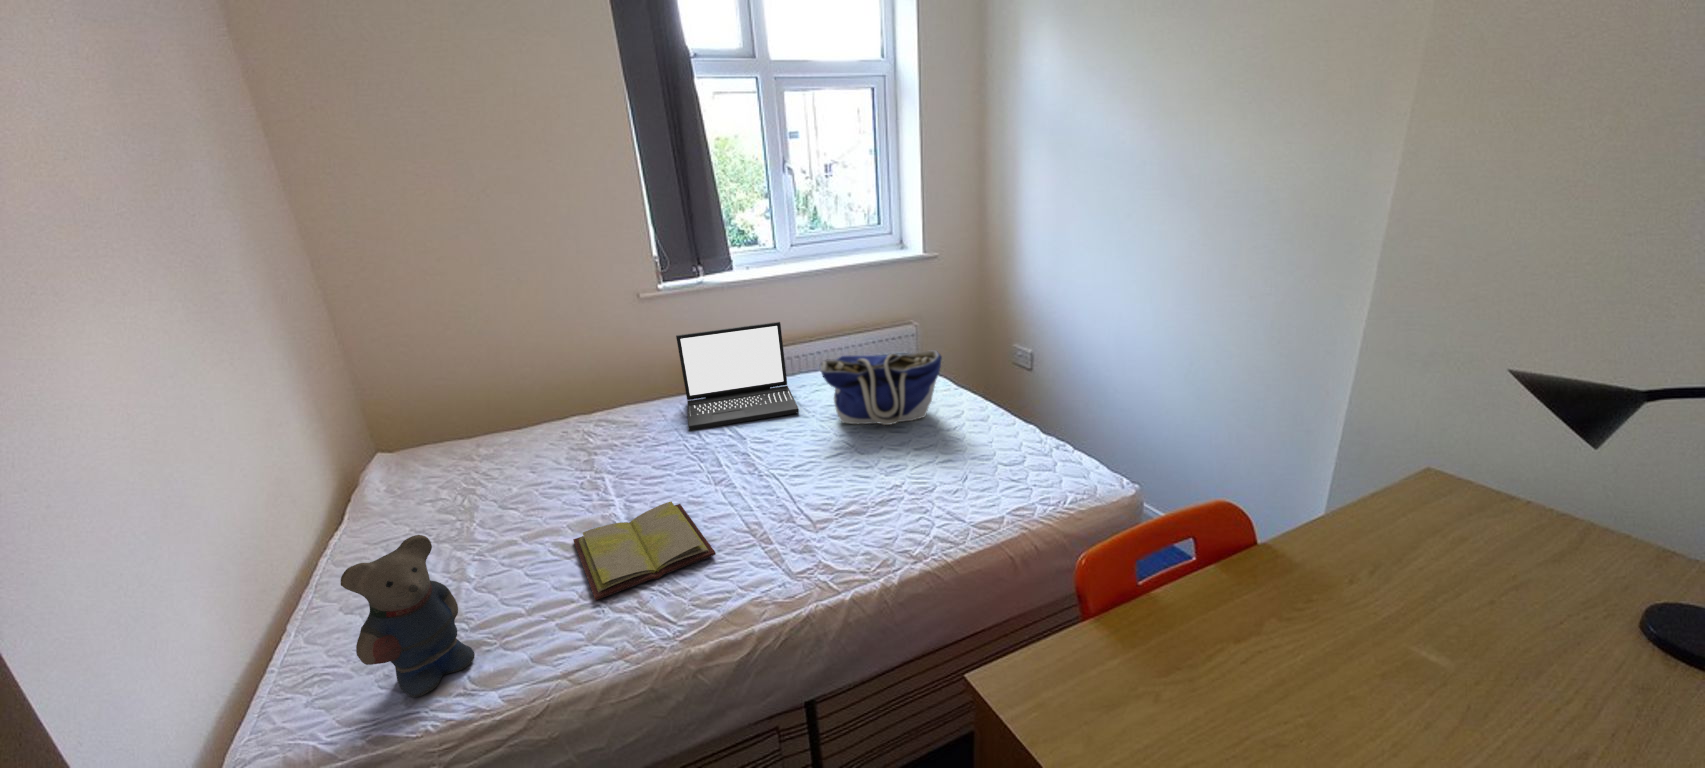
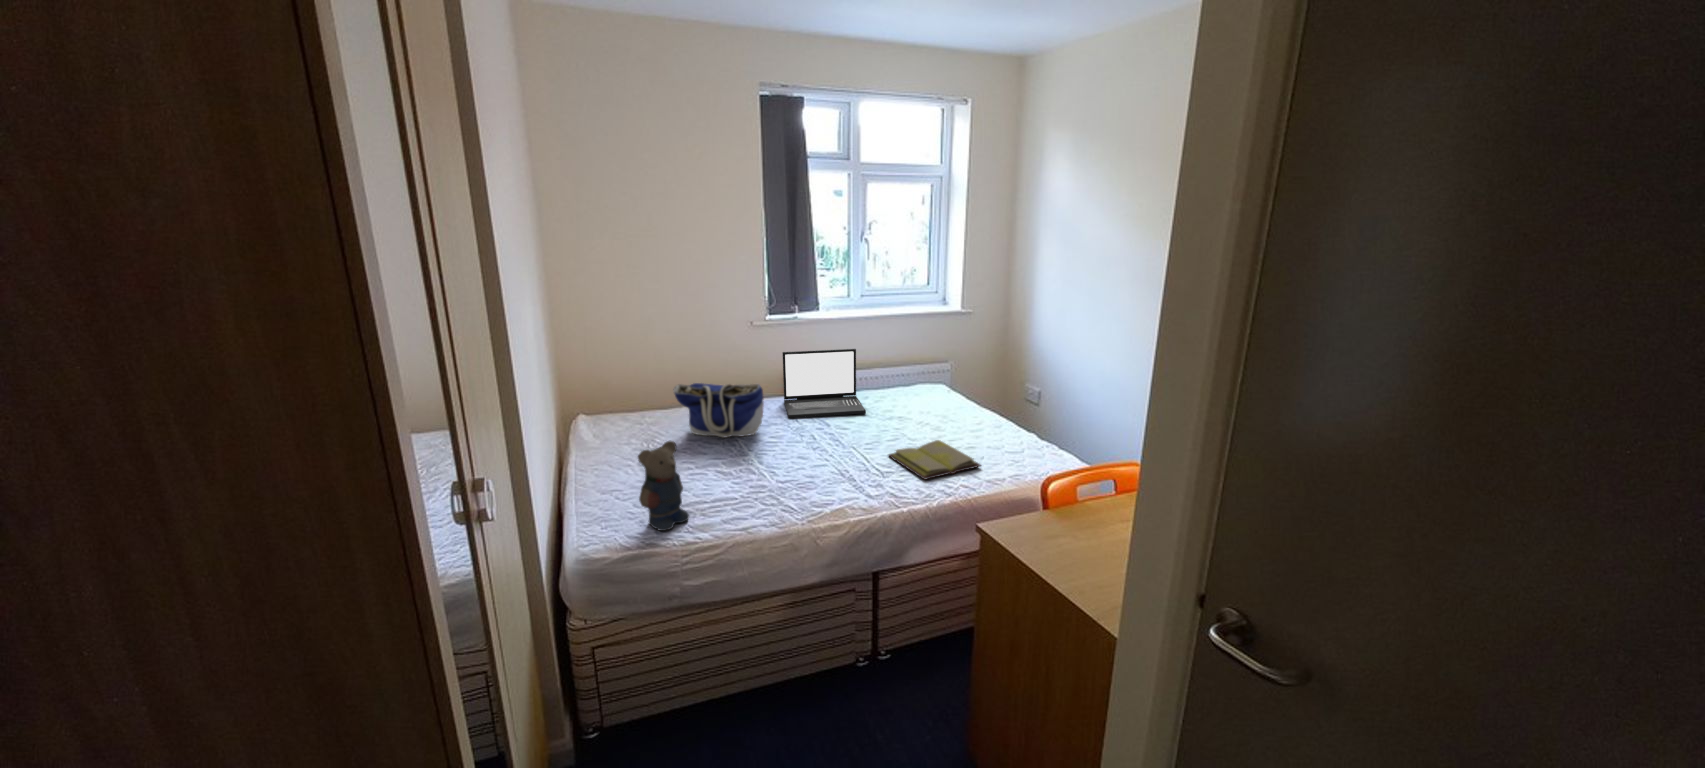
tote bag: present [820,350,942,425] -> present [673,383,764,437]
diary: present [573,502,716,600] -> present [888,440,981,480]

